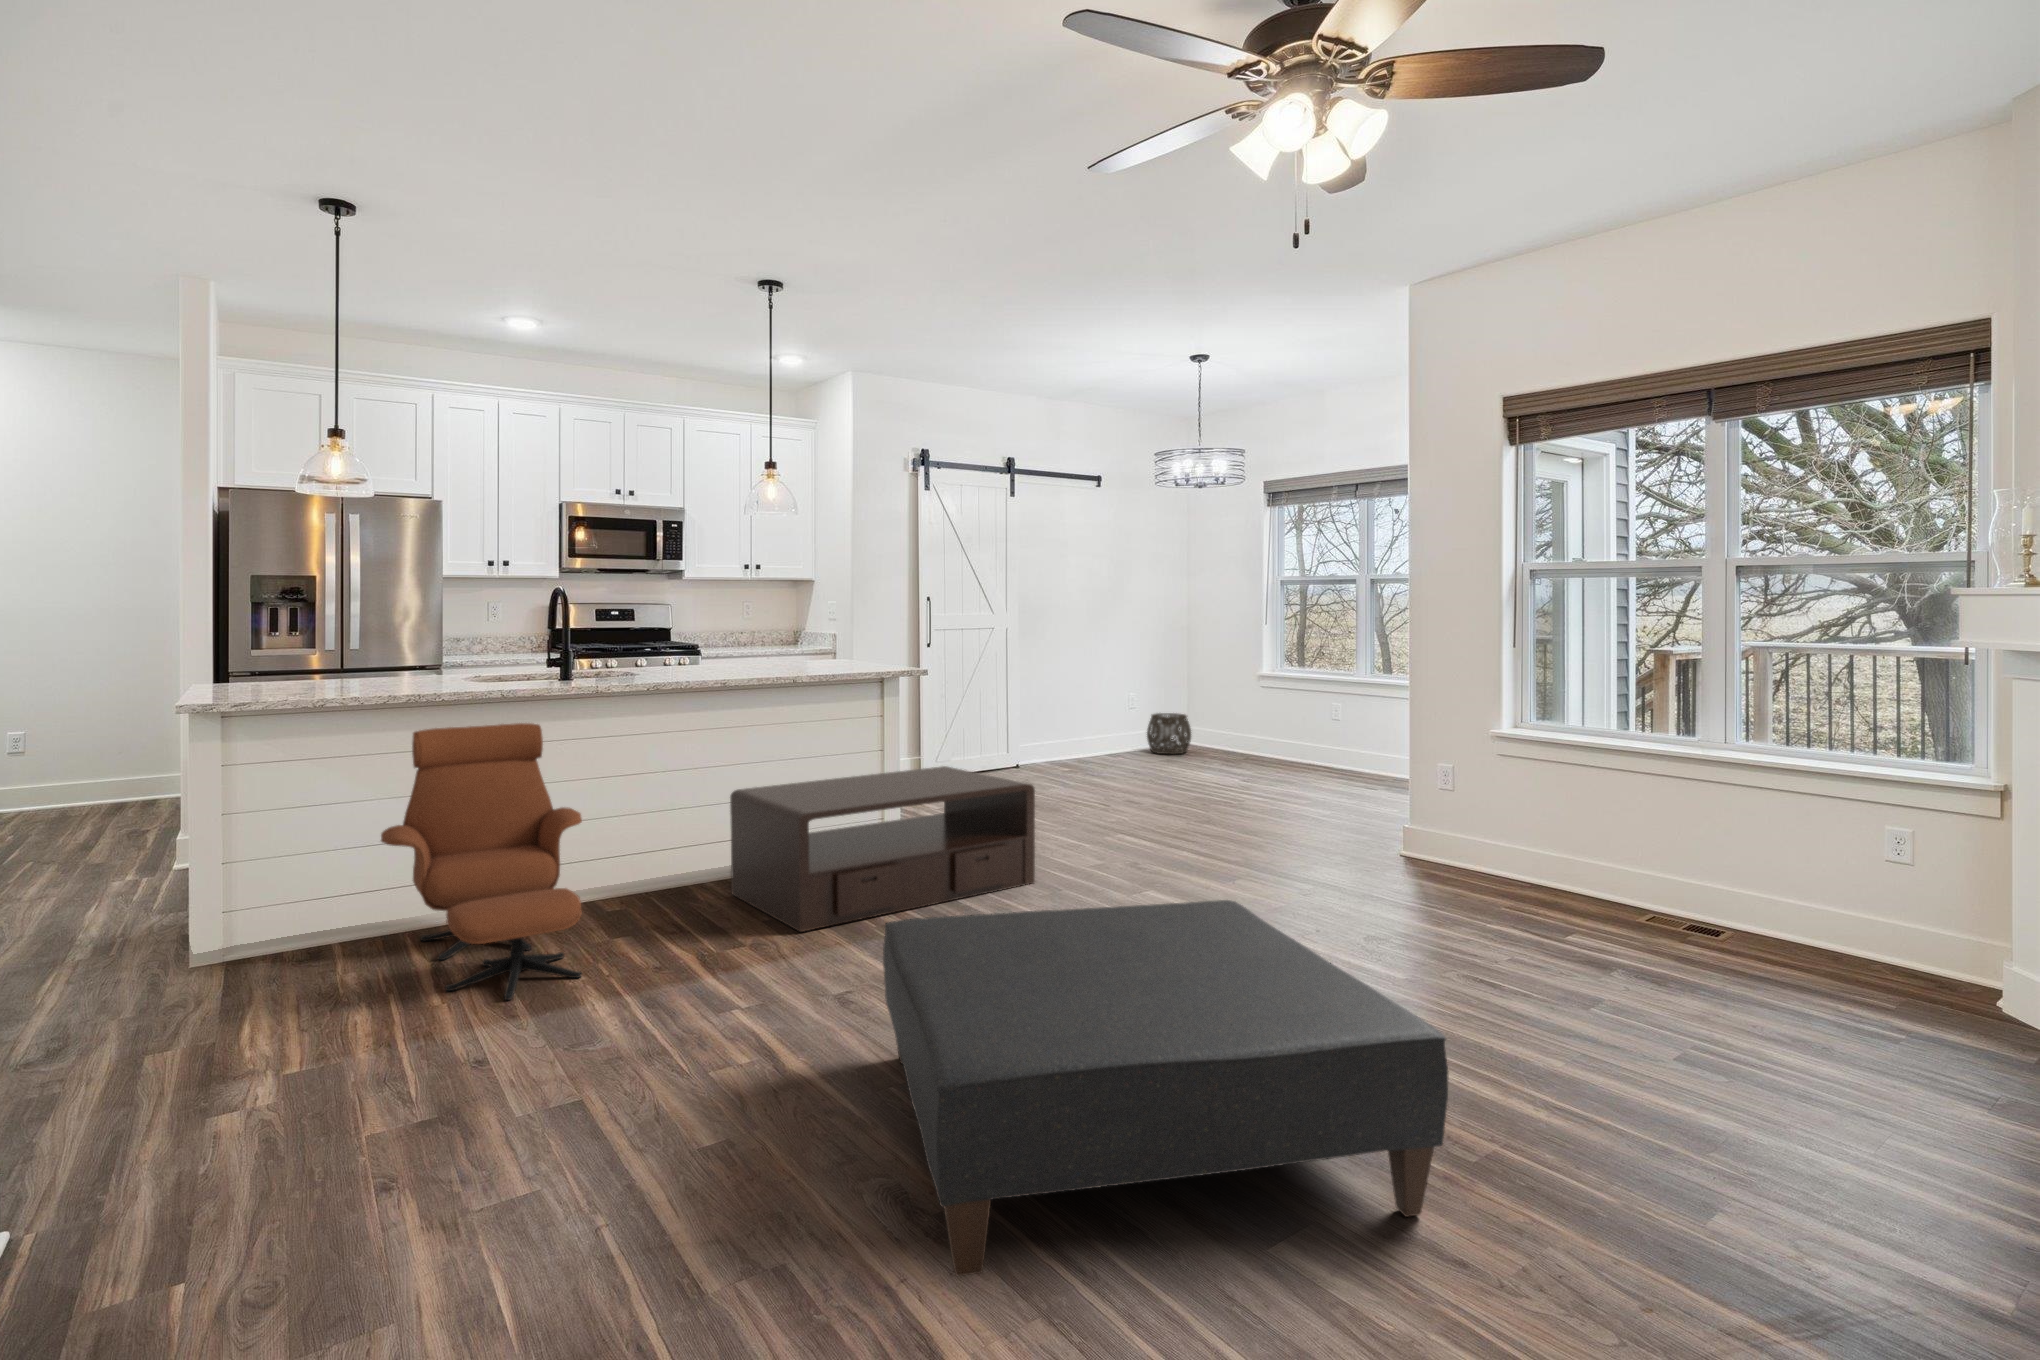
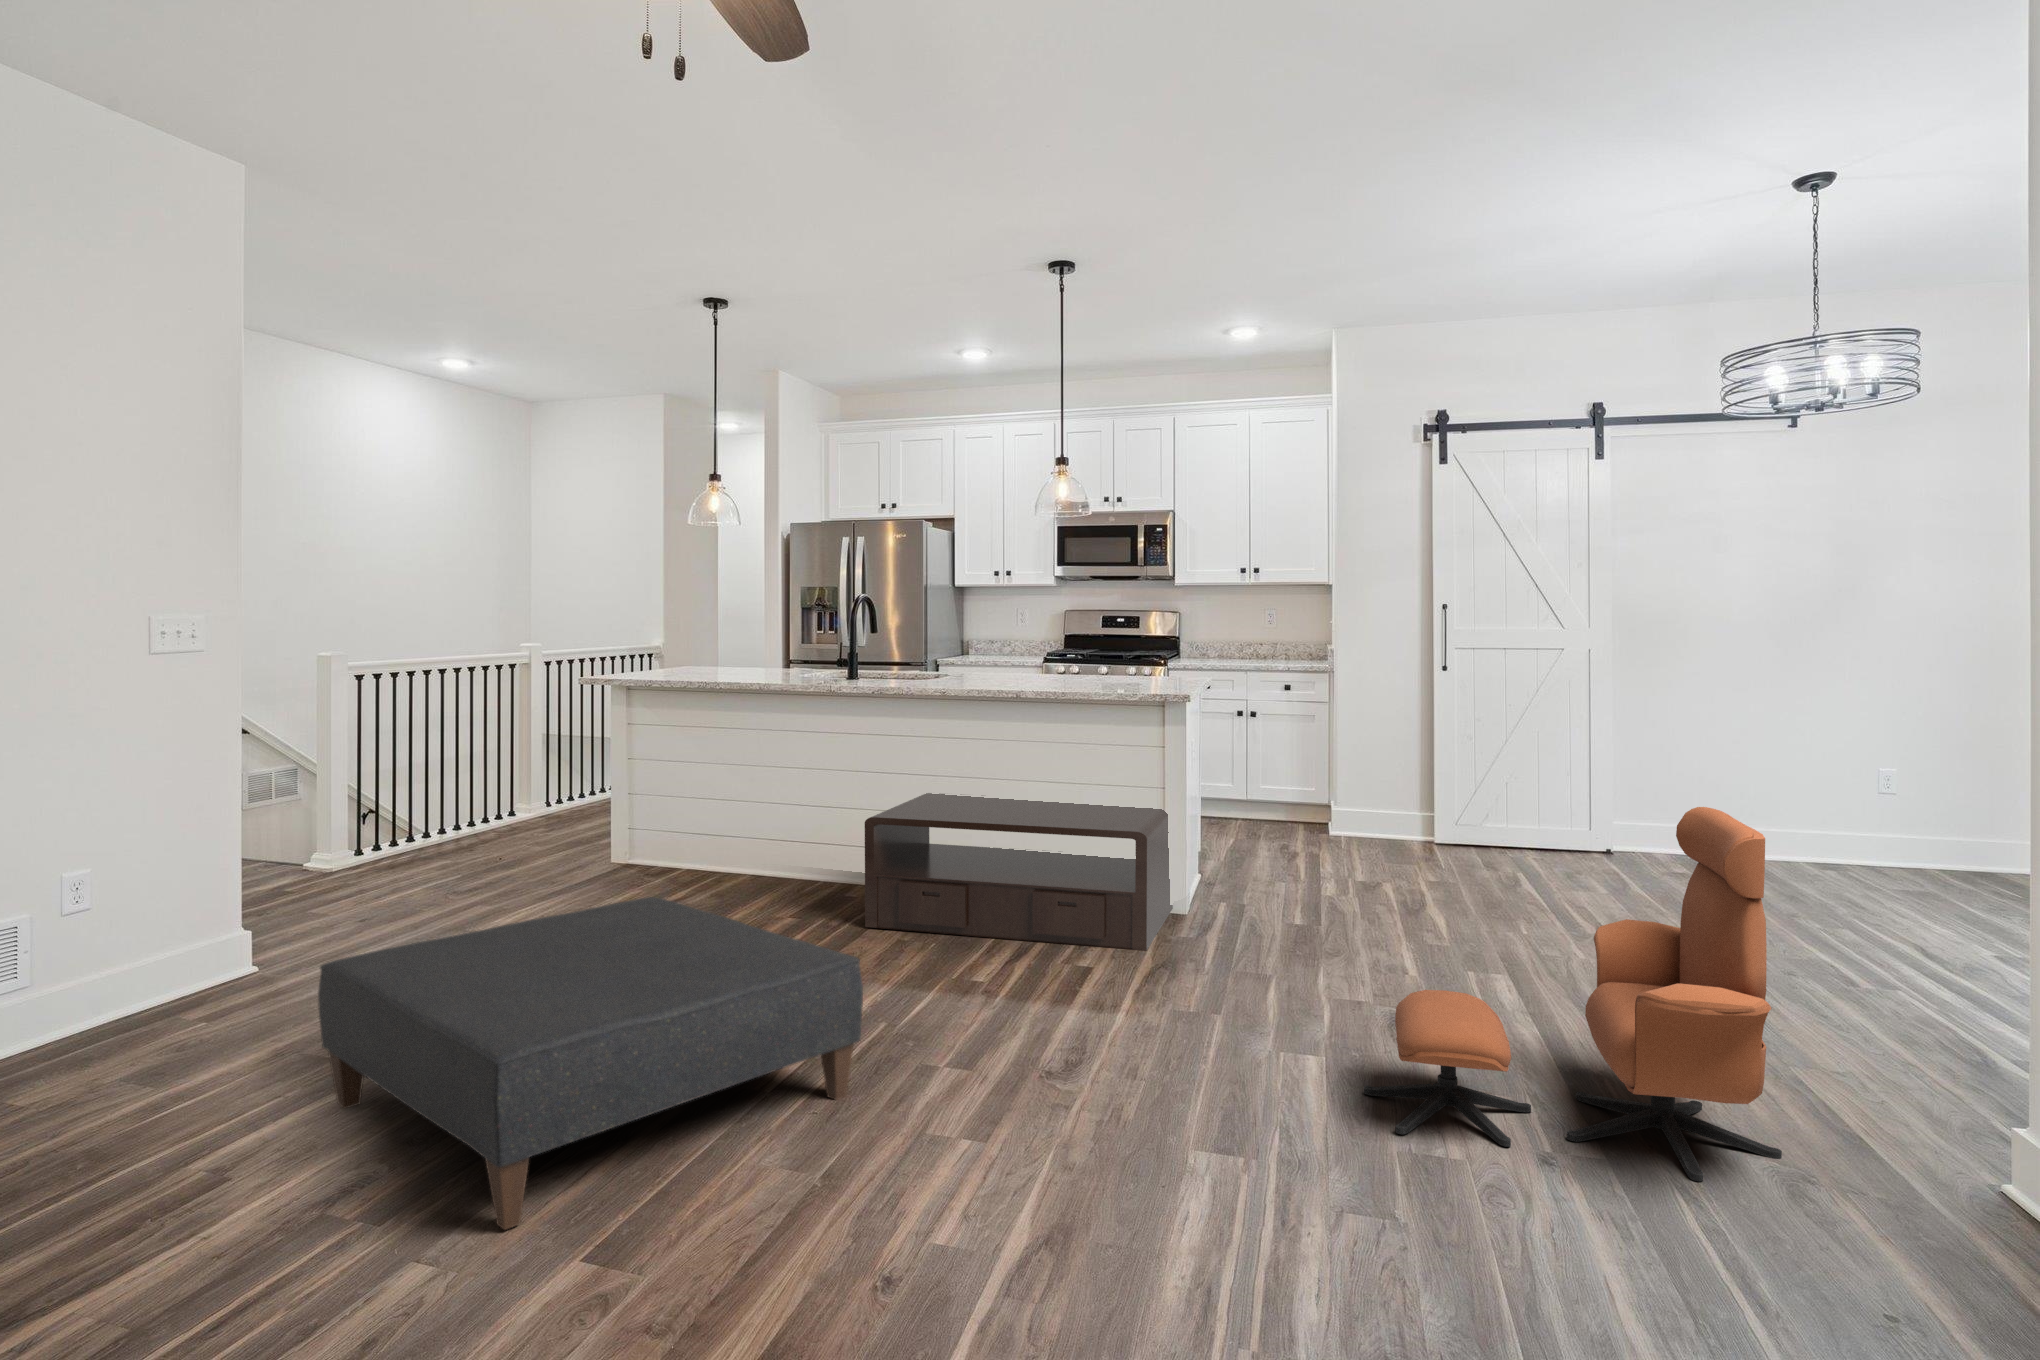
woven basket: present [1147,713,1191,754] -> none [1882,798,1978,873]
lounge chair: present [381,723,582,1000] -> present [1364,807,1782,1181]

